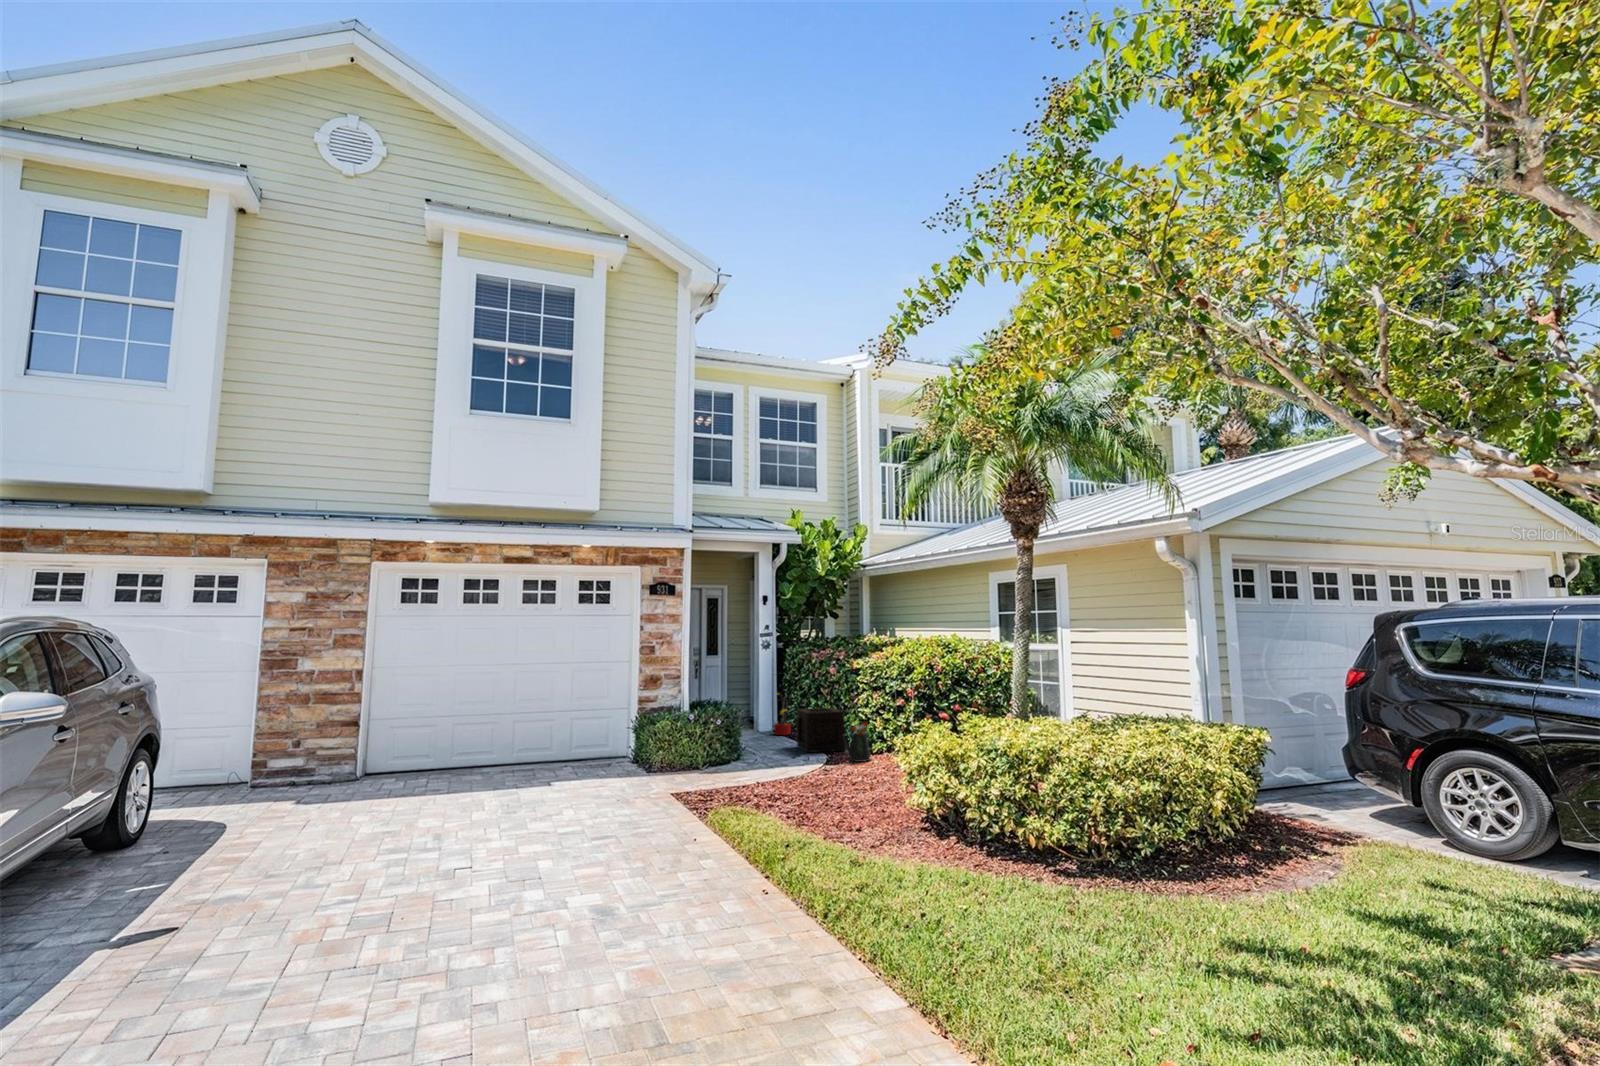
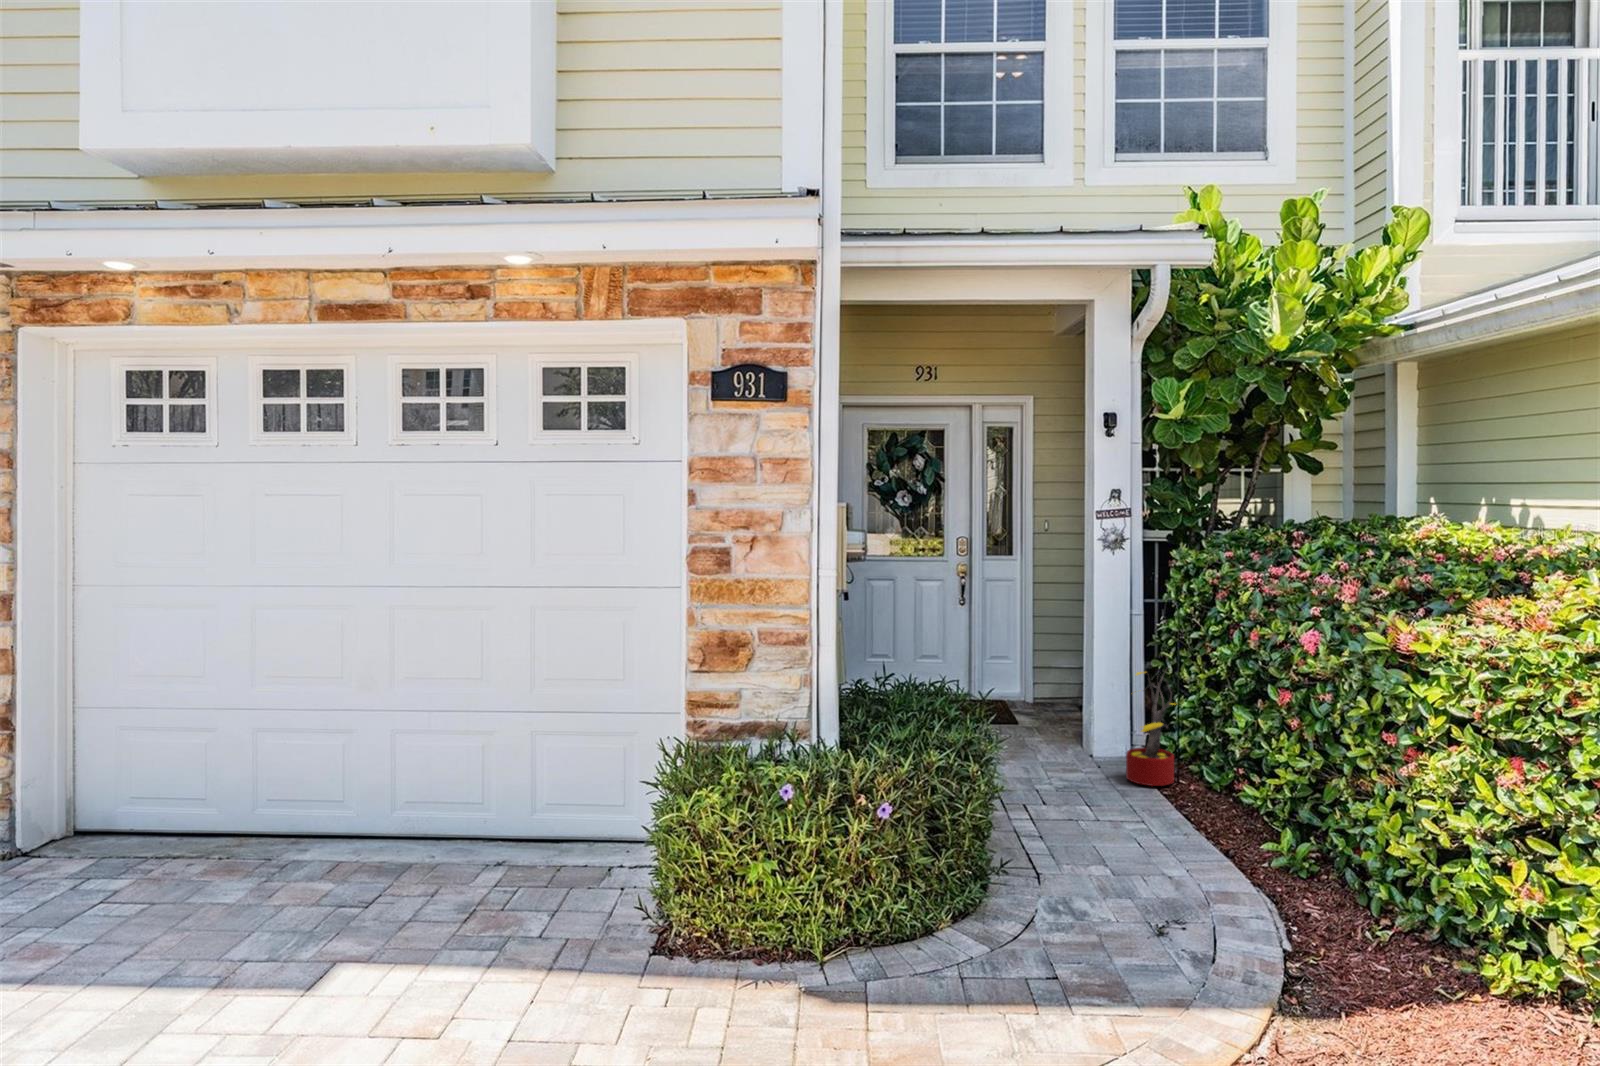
wooden crate: present [796,708,845,753] -> none [1182,747,1353,914]
watering can: present [843,722,870,762] -> none [1352,852,1483,1021]

